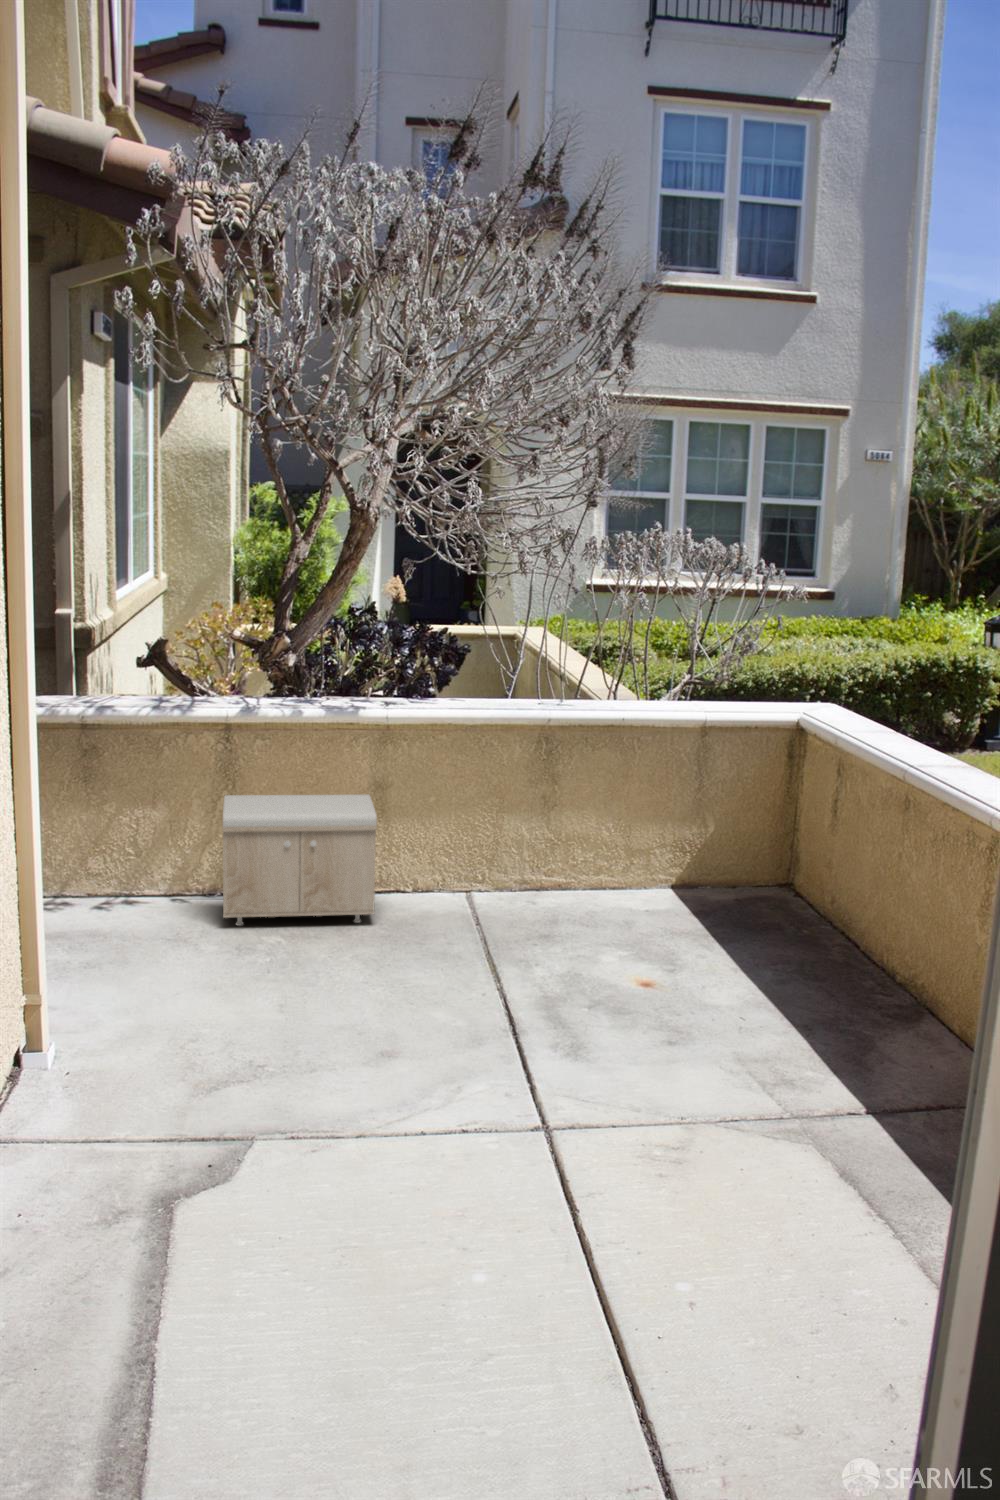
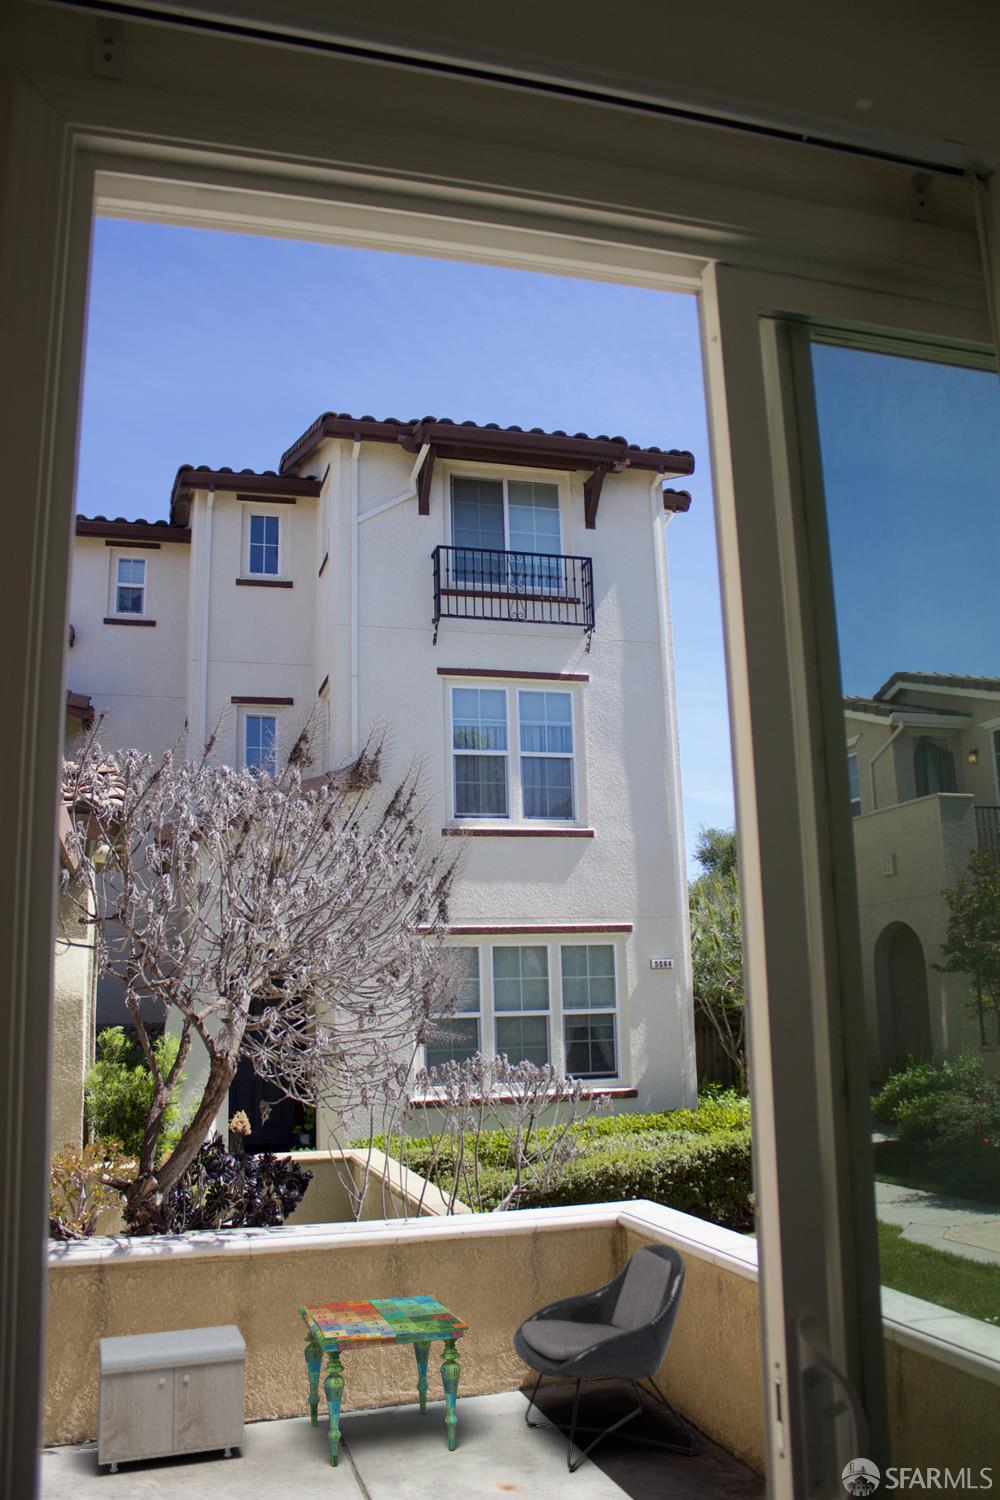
lounge chair: none [671,753,879,977] -> present [513,1244,696,1471]
side table: none [436,781,622,944] -> present [298,1295,469,1466]

